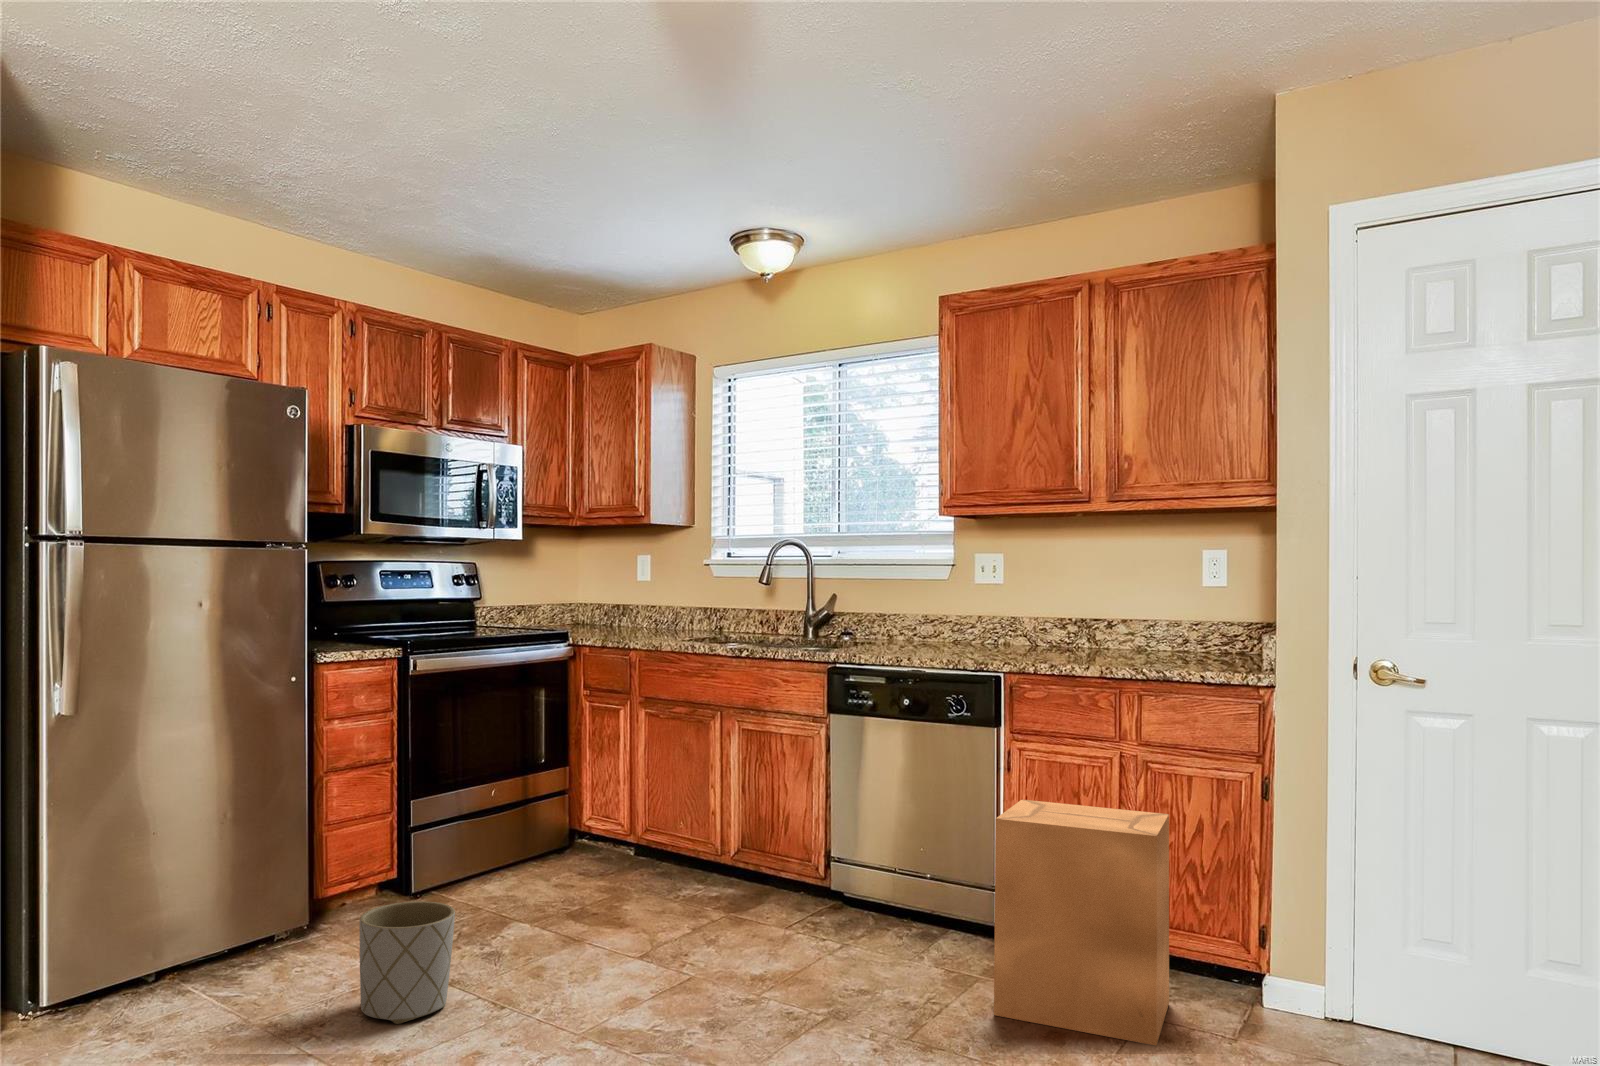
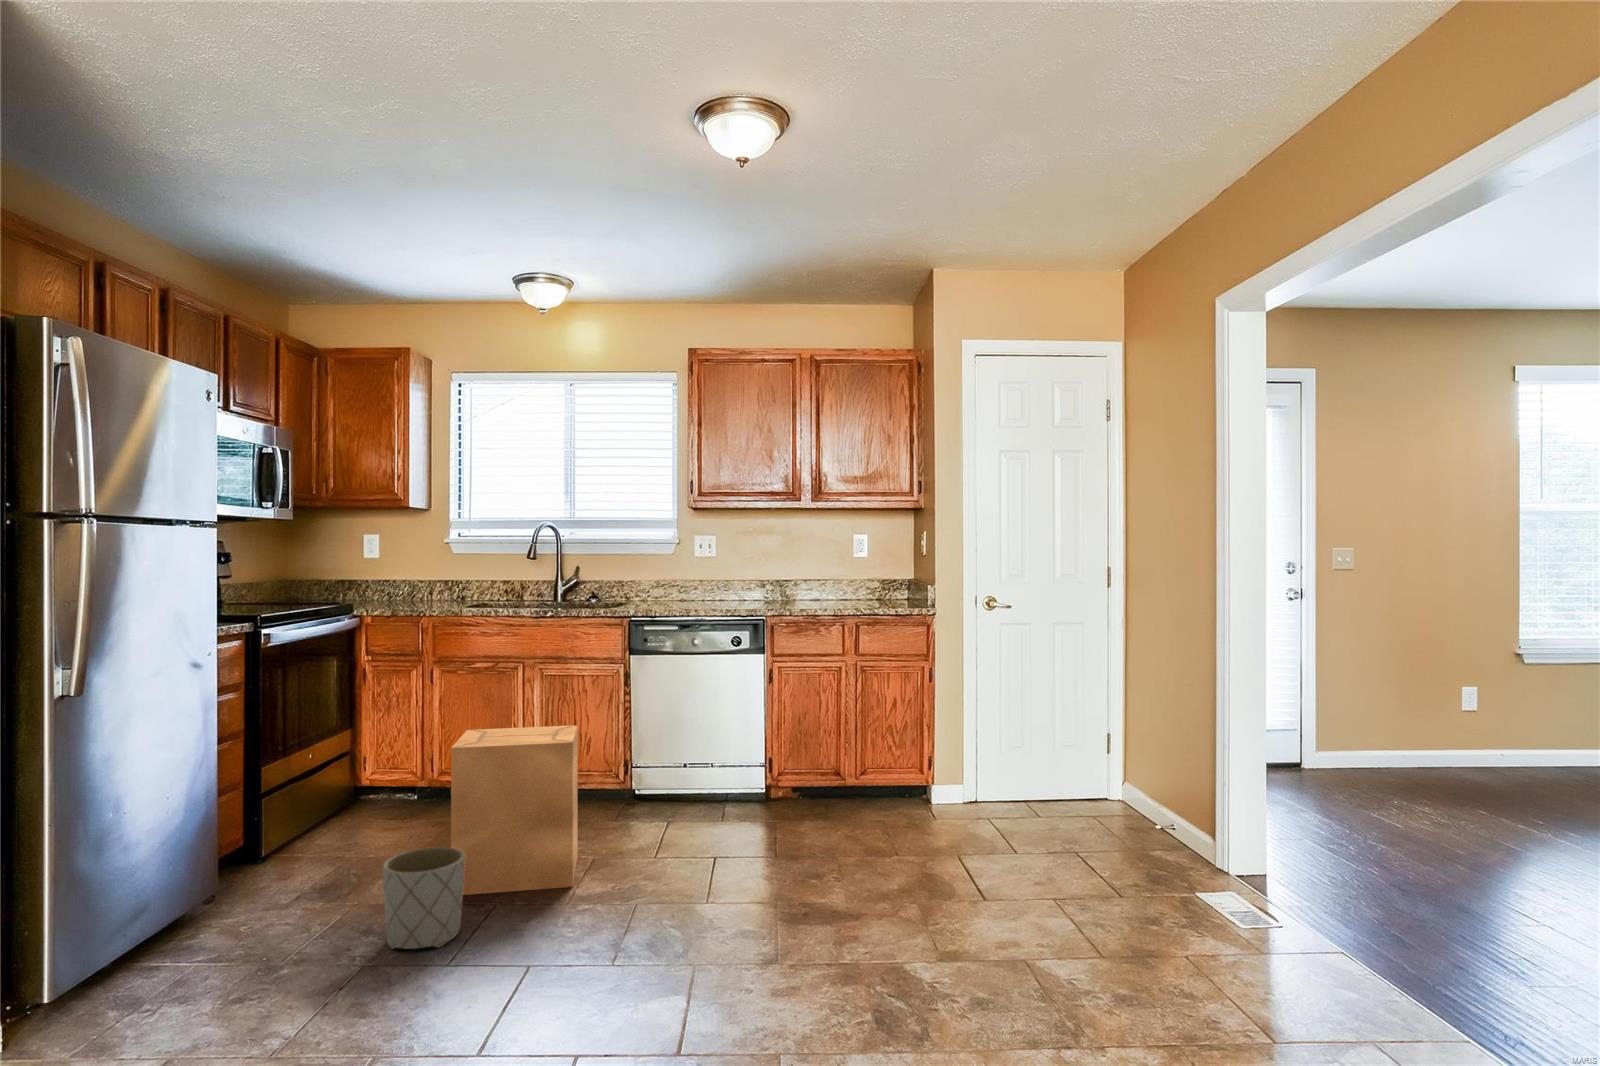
cardboard box: present [994,800,1169,1046] -> present [451,725,578,895]

